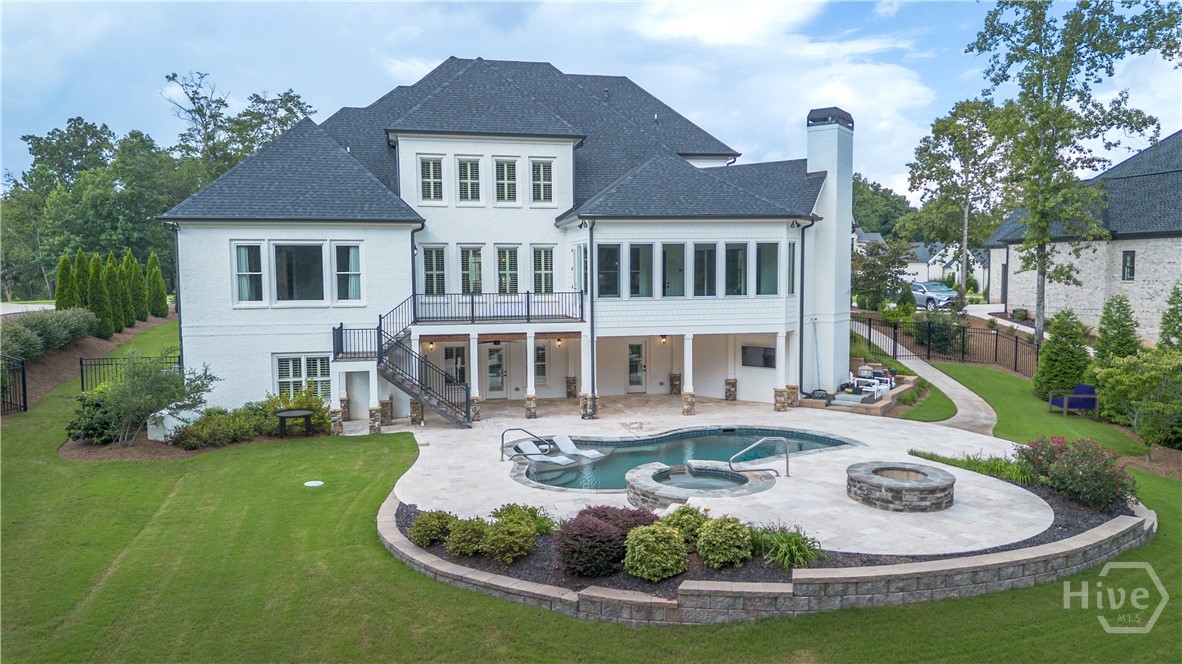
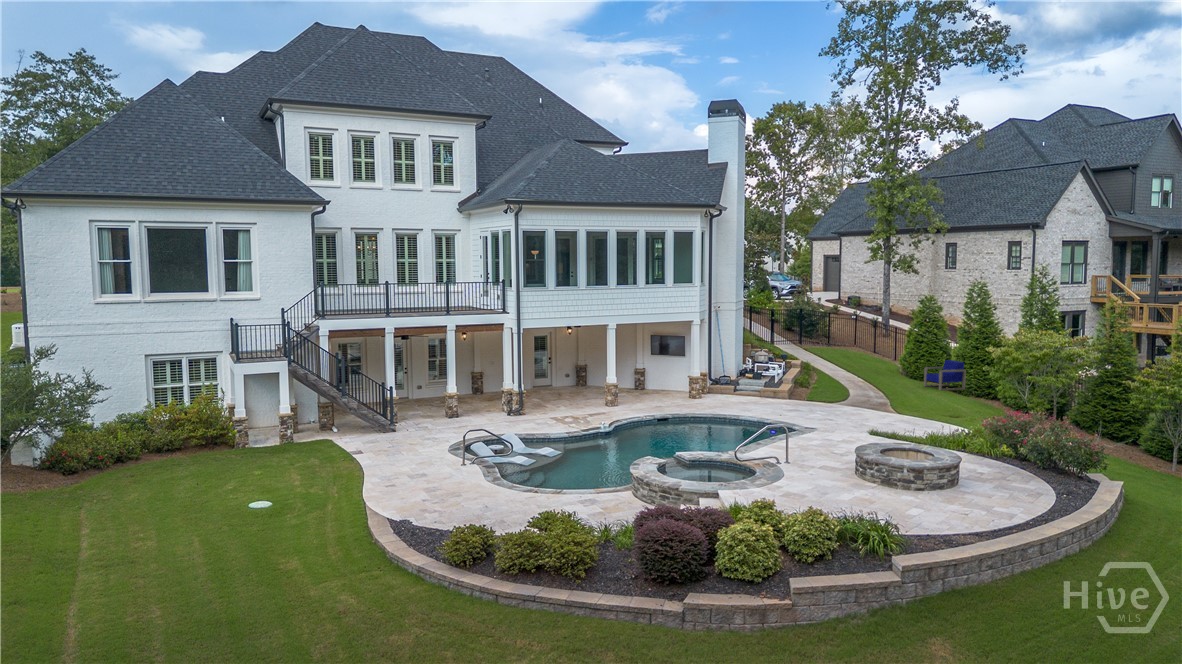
round table: present [273,408,316,438] -> none [173,418,225,454]

